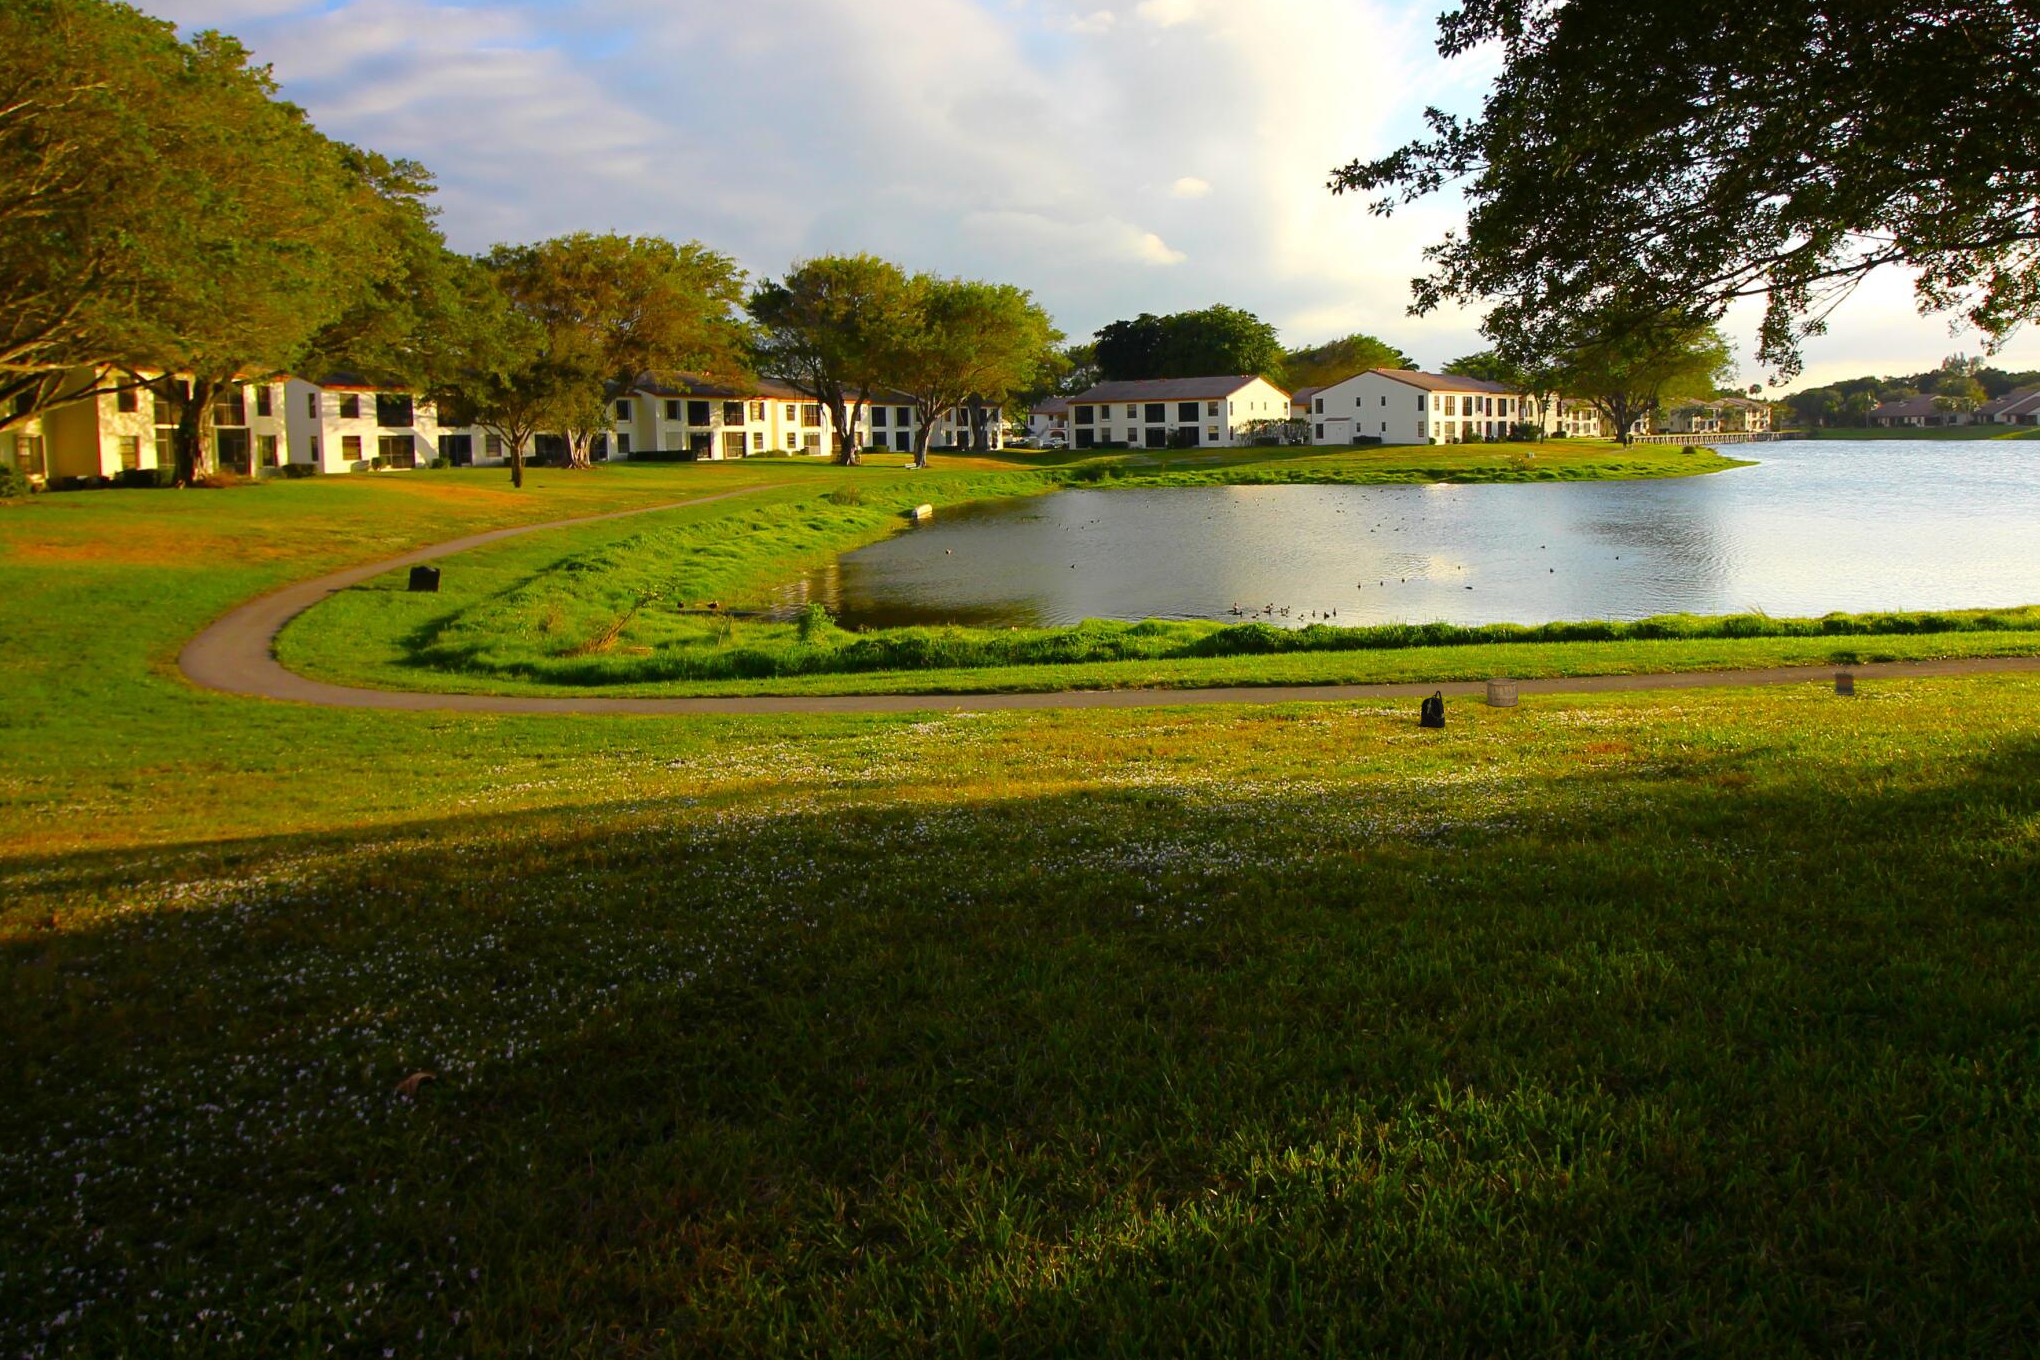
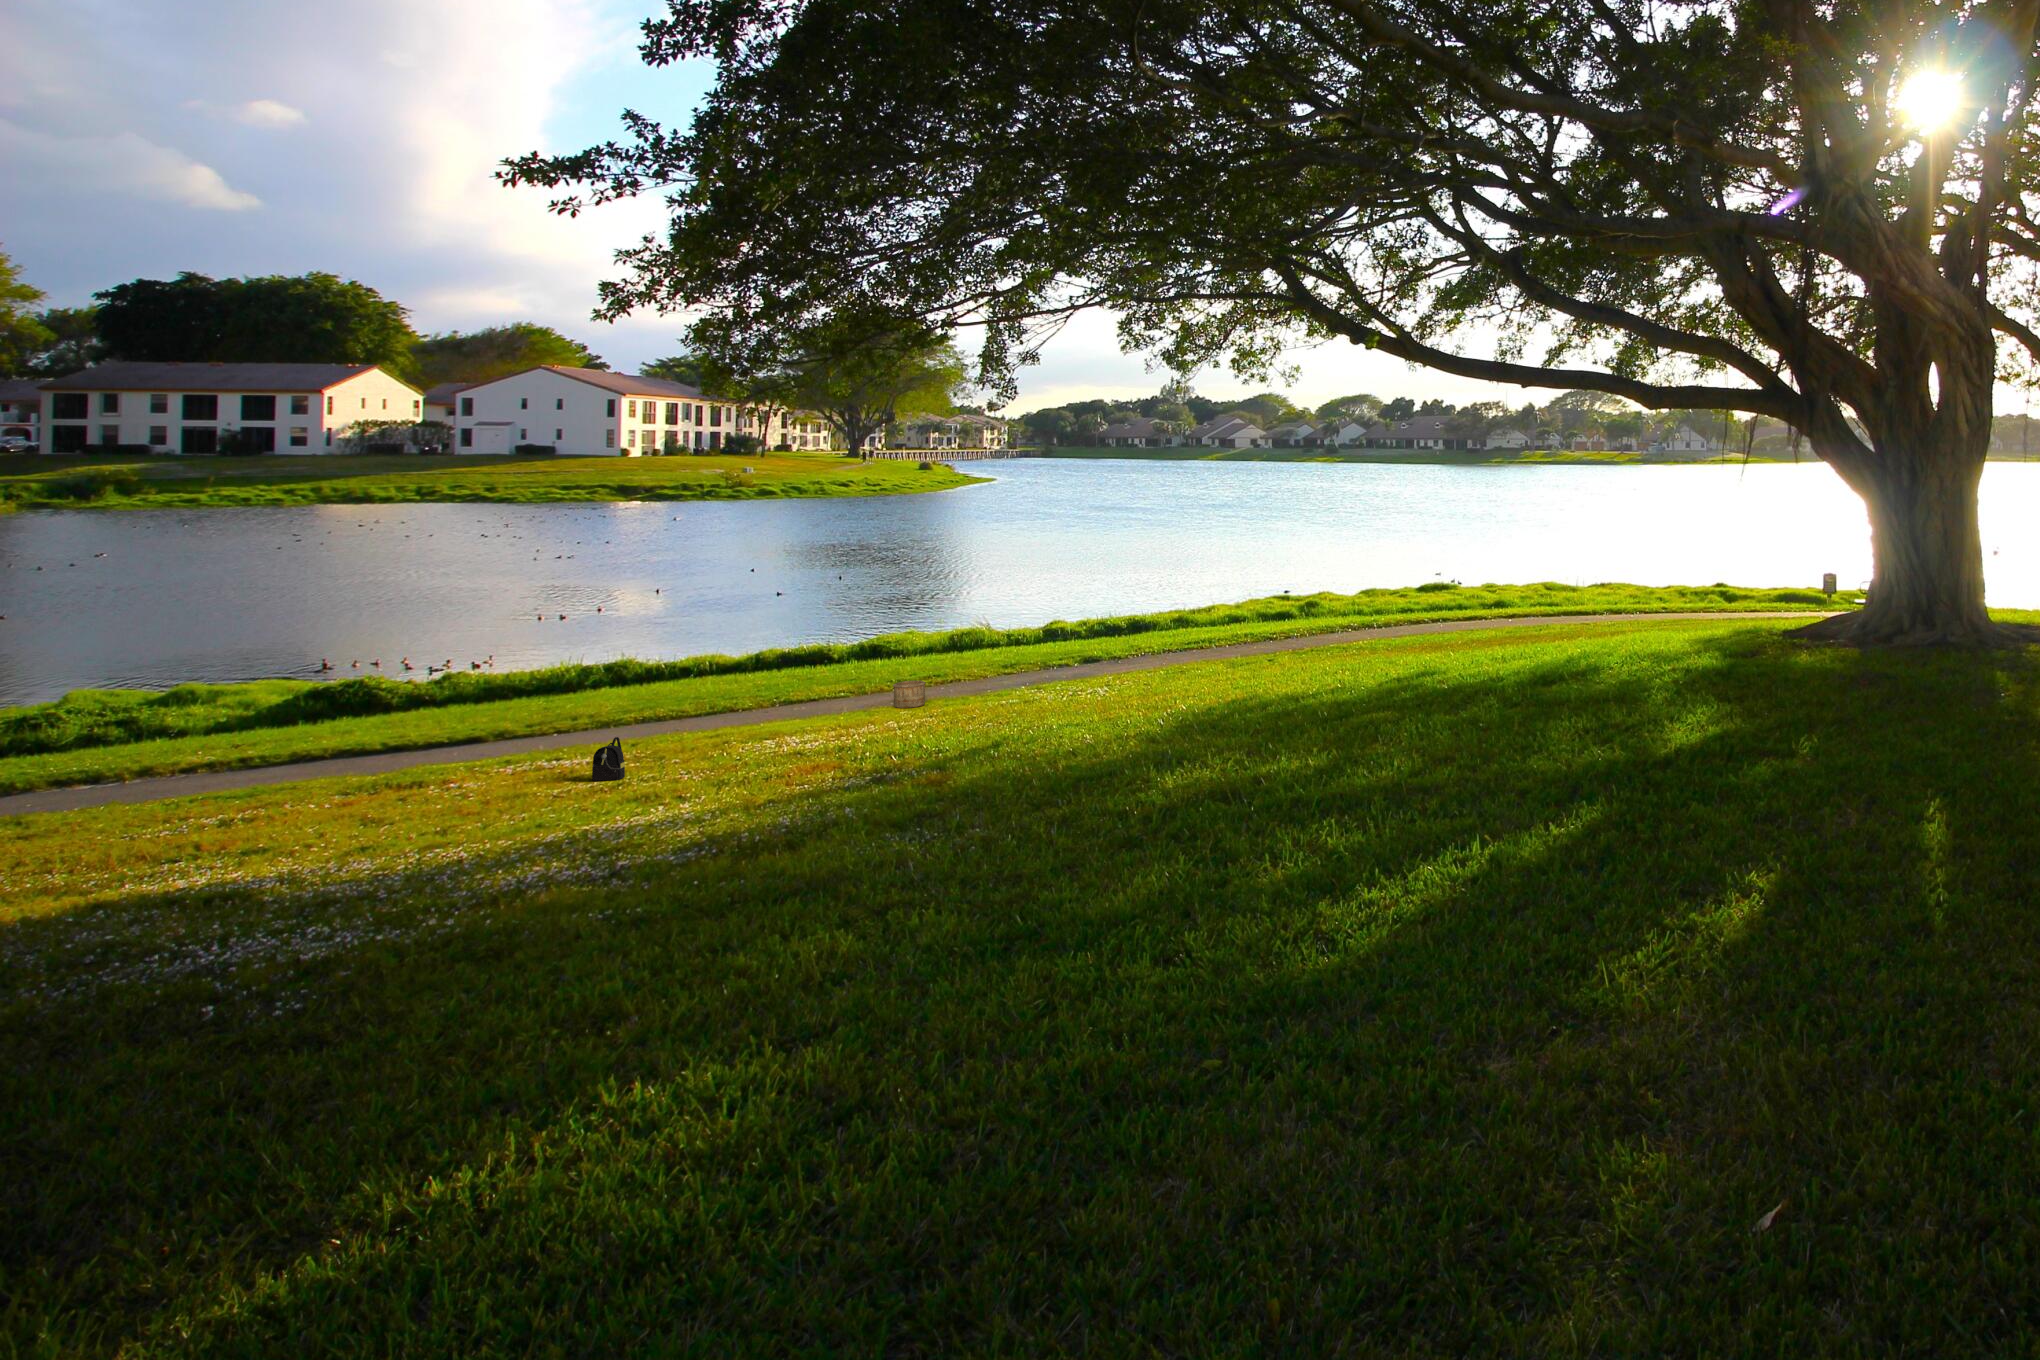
potted tree: present [1831,650,1861,695] -> none [1046,653,1077,697]
wooden bucket: present [1486,678,1518,707] -> present [893,681,926,708]

